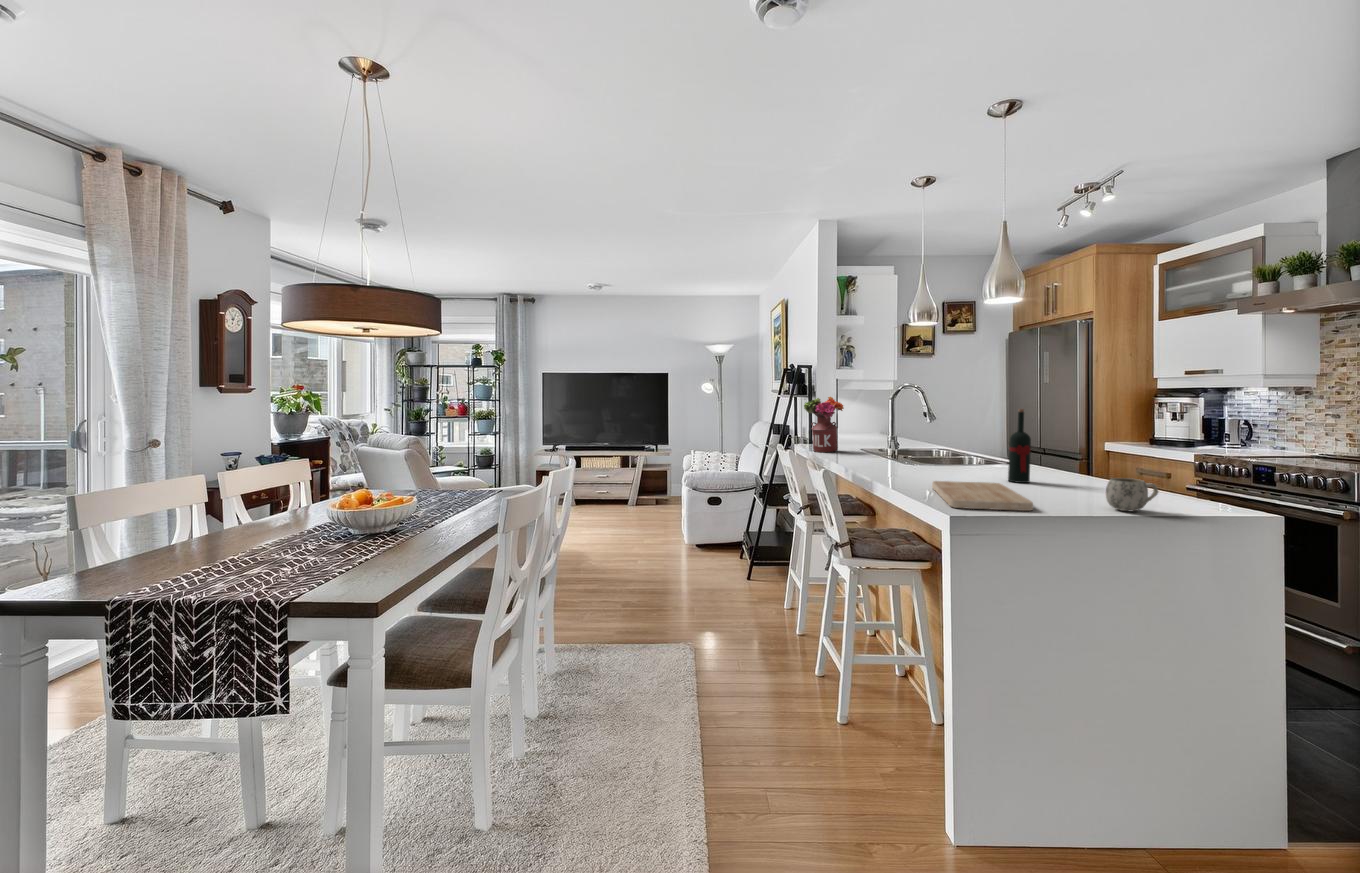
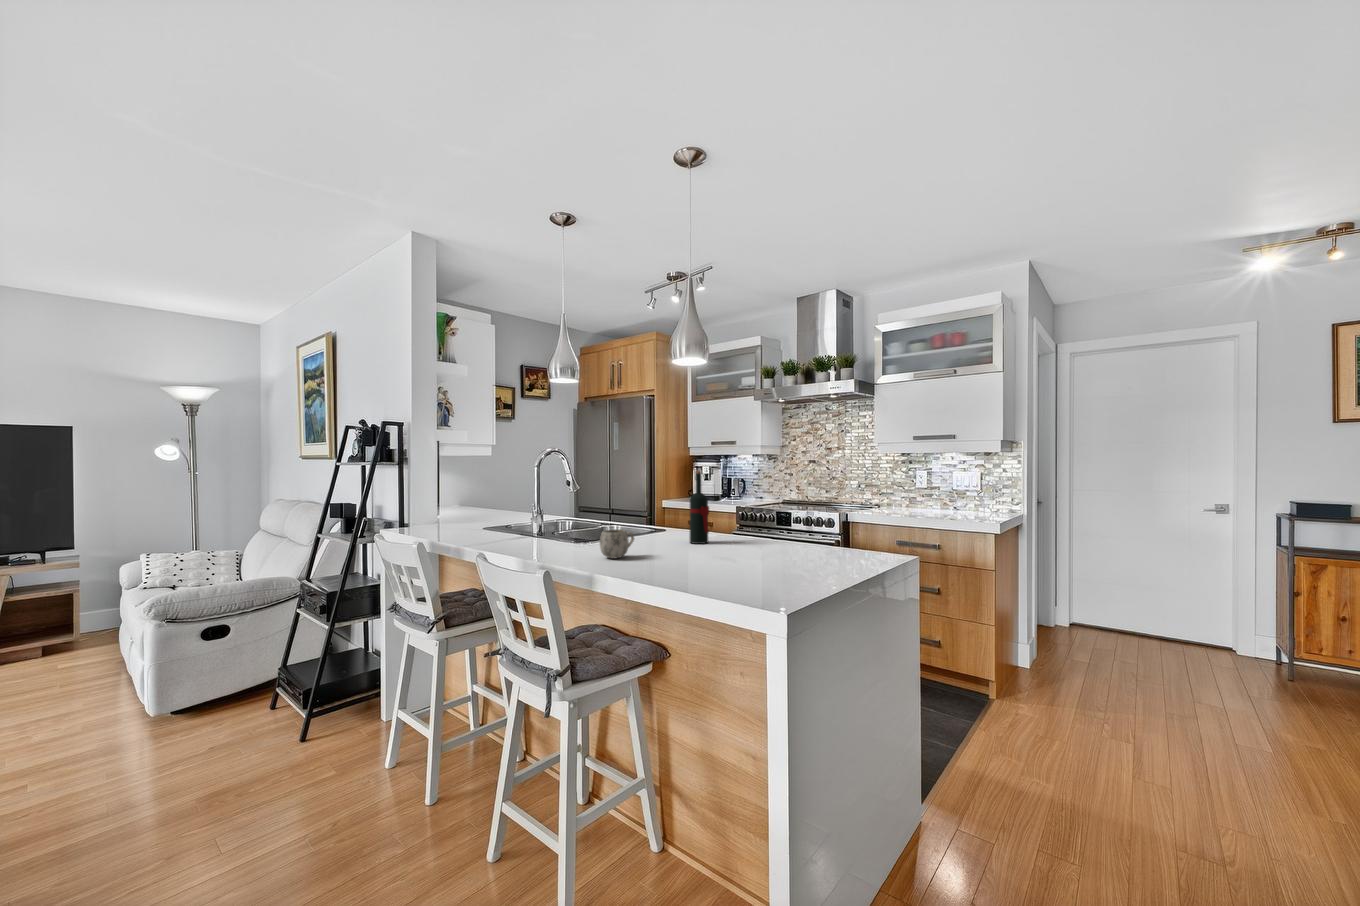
flower arrangement: present [804,397,844,452] -> none [410,460,466,532]
mug: present [1106,478,1158,511] -> present [600,529,634,558]
cutting board: present [932,481,1033,511] -> none [652,546,776,578]

